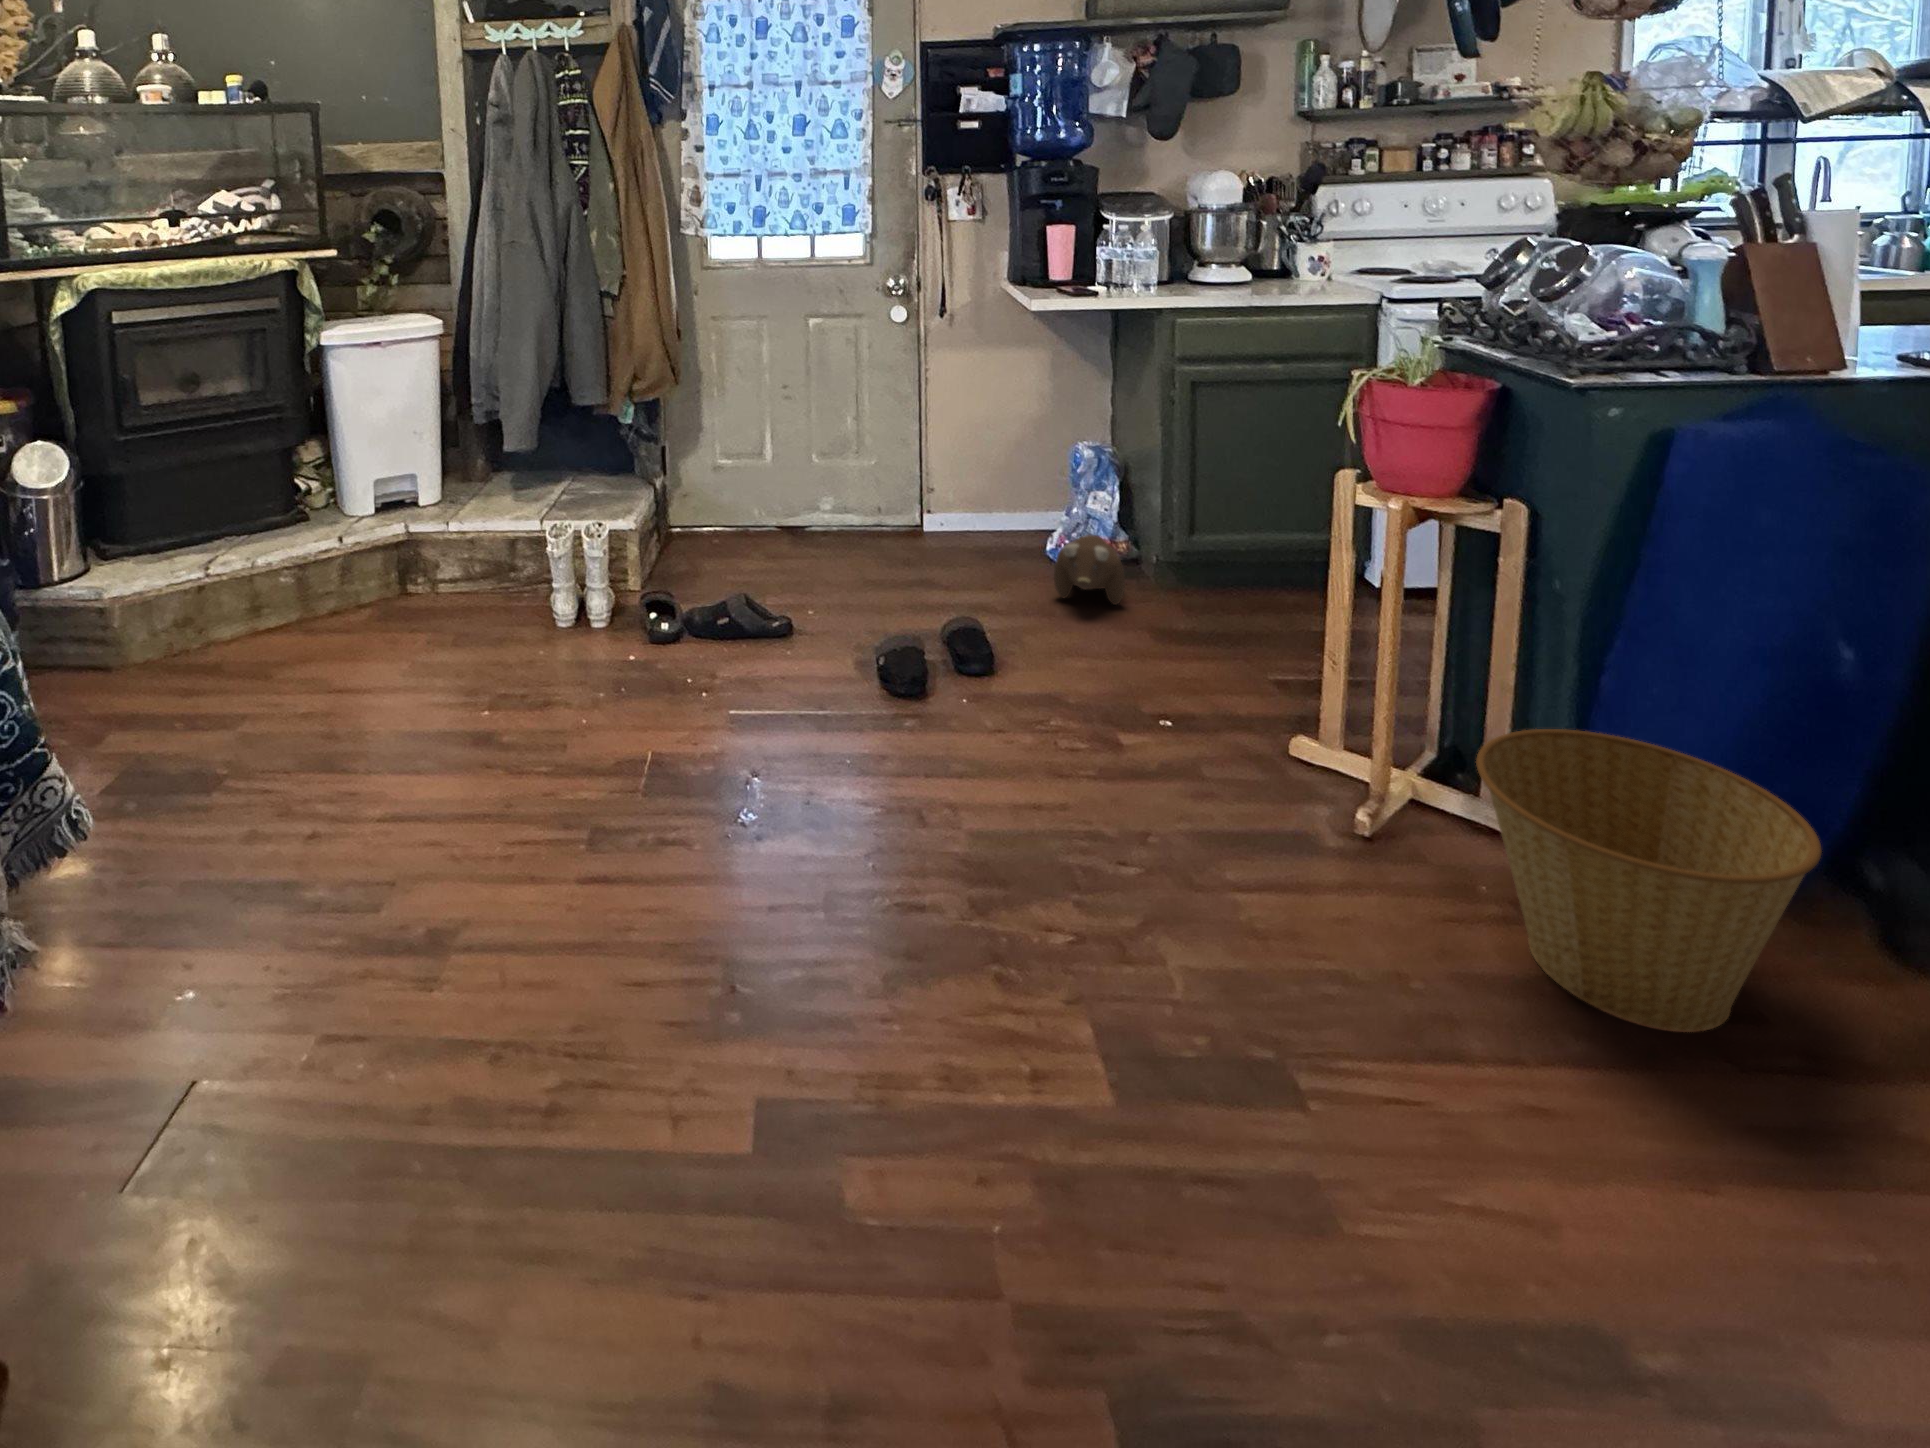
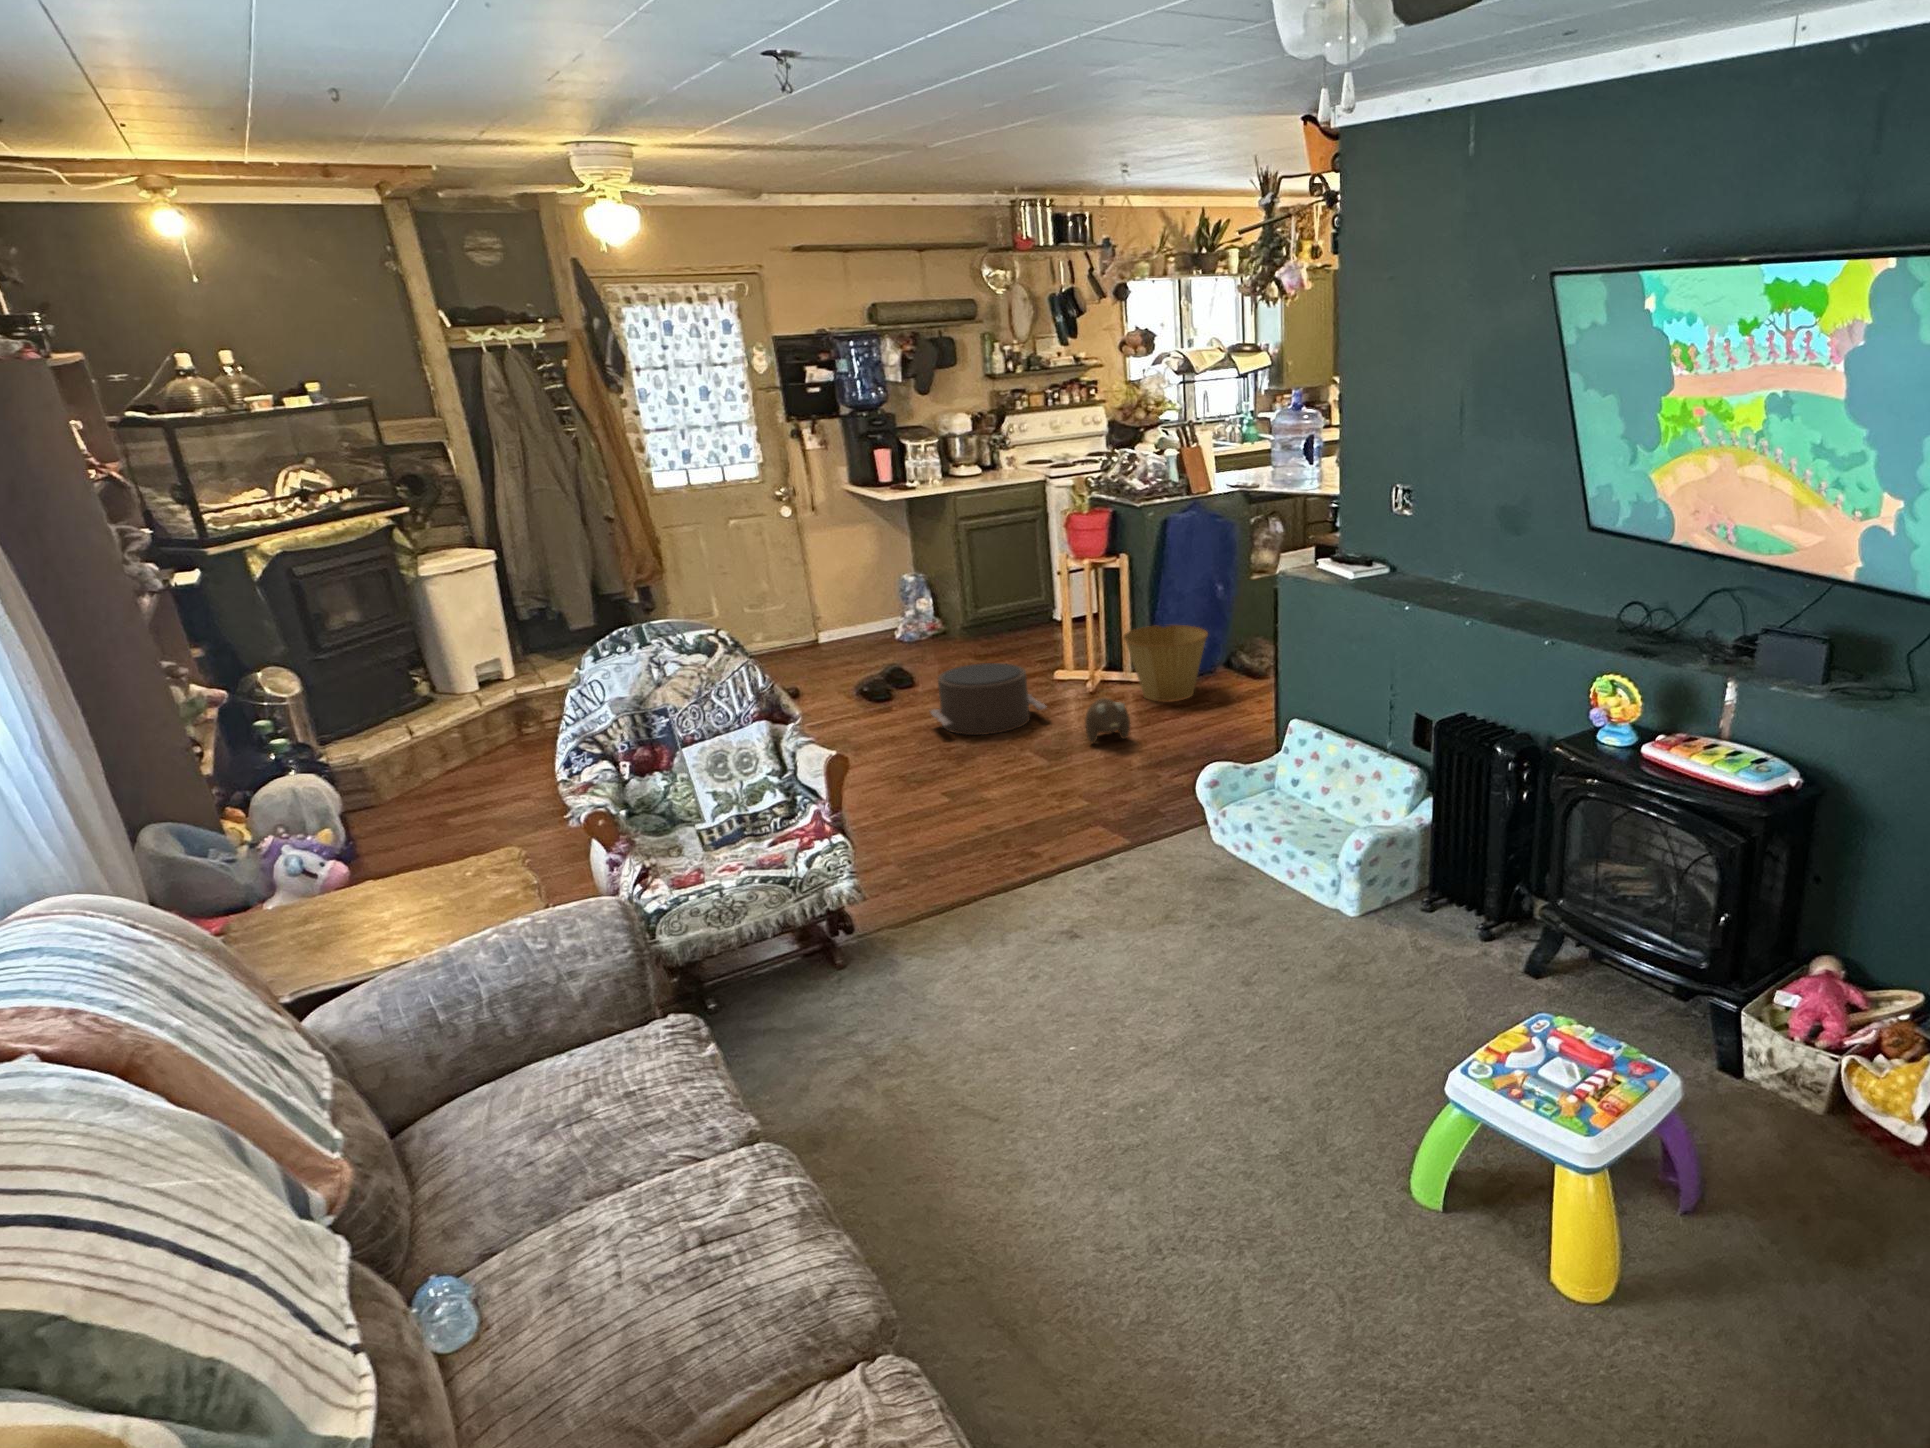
plush toy: present [1054,535,1125,605] -> present [1085,698,1130,743]
pouf: none [890,698,1186,939] -> present [931,663,1047,735]

